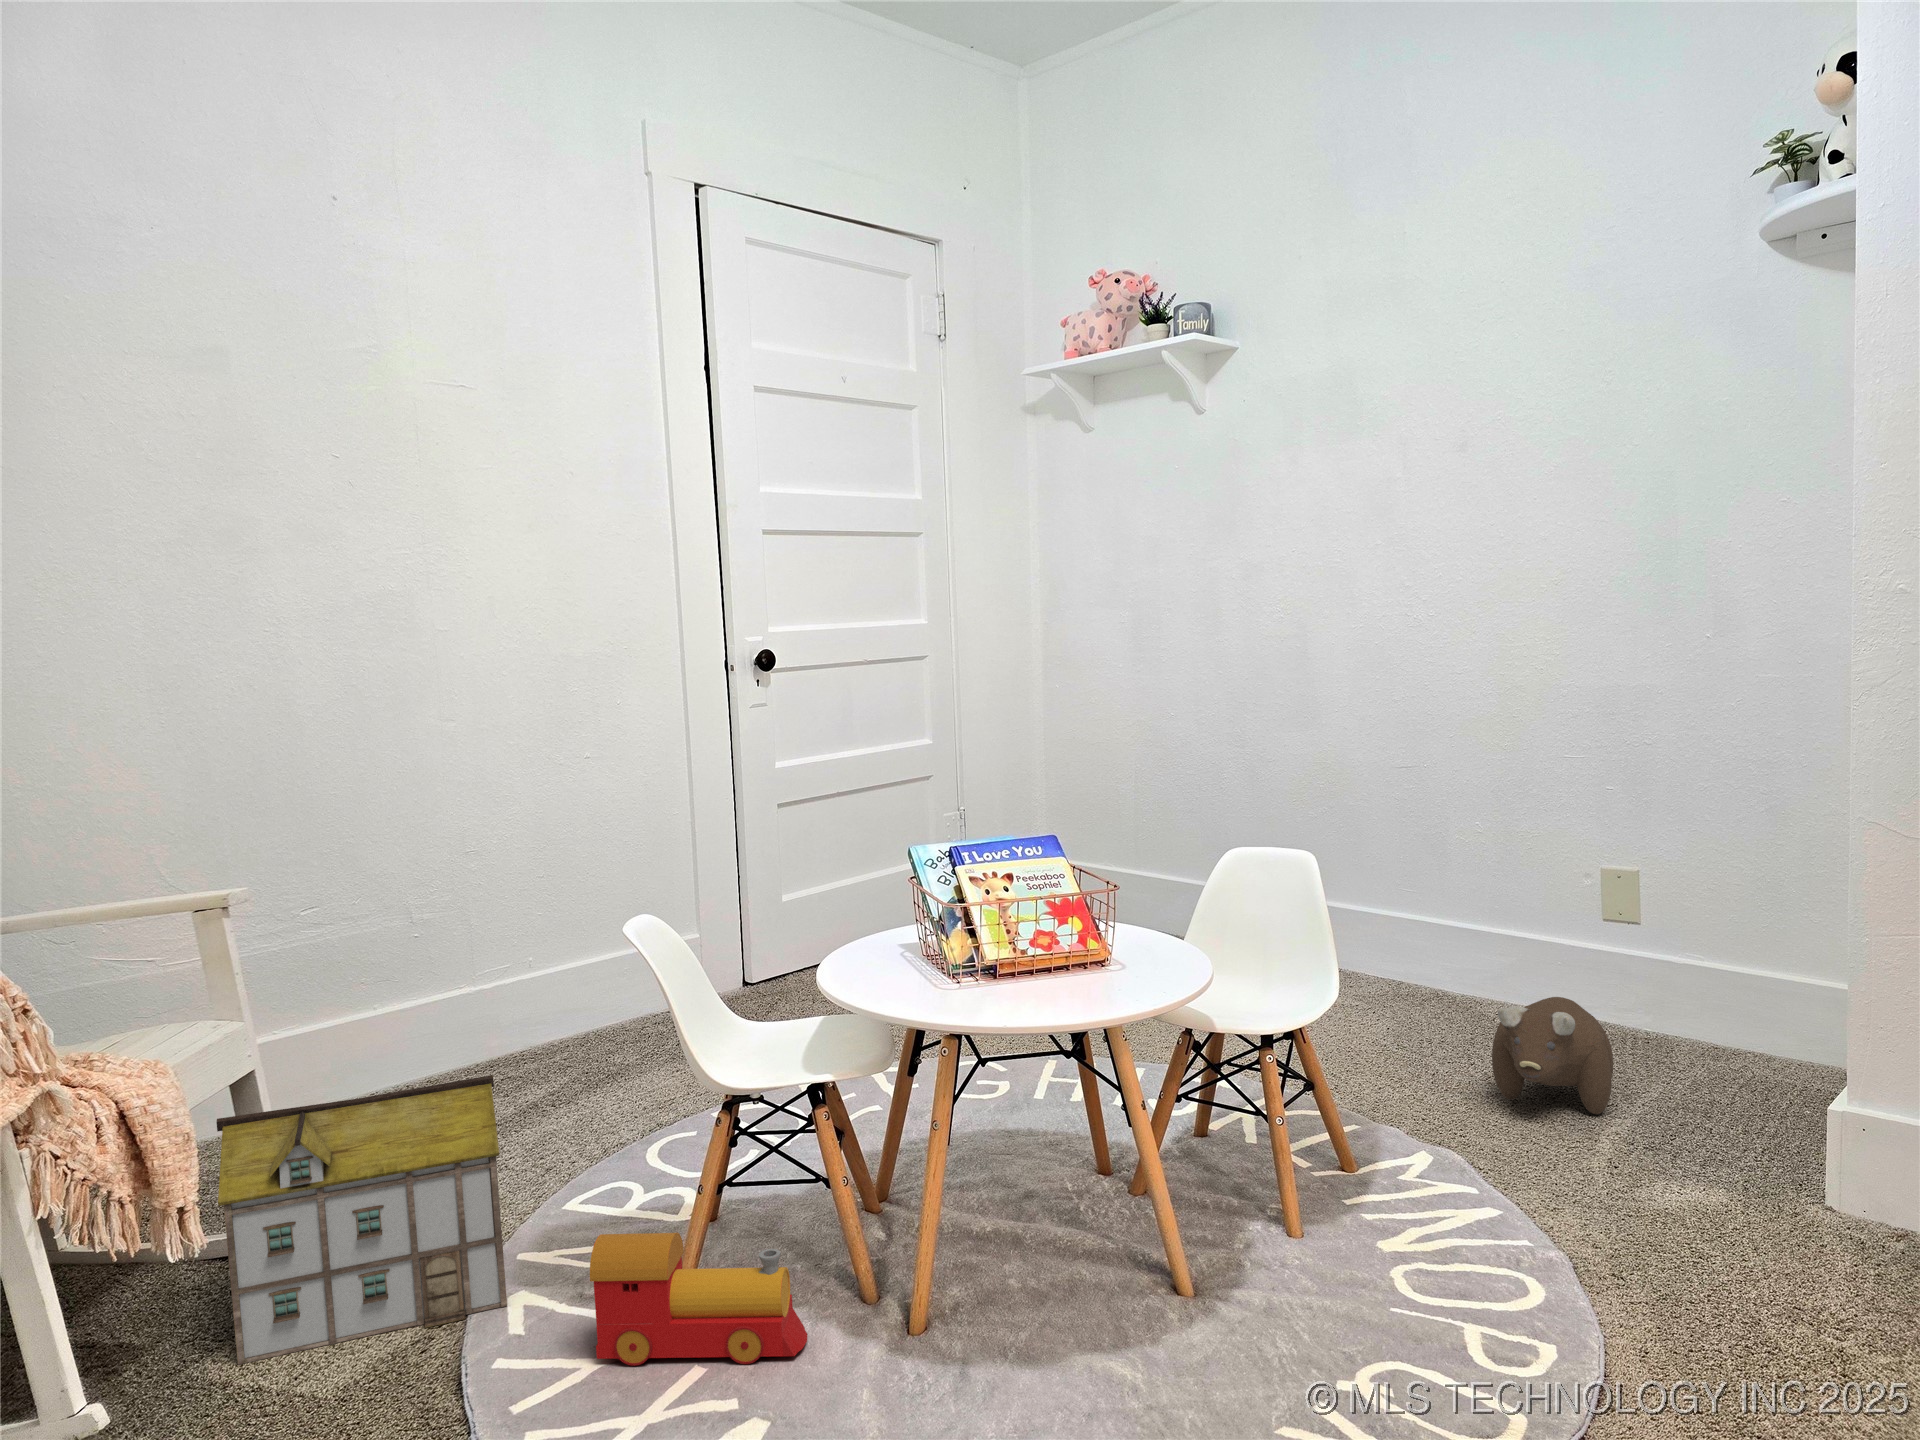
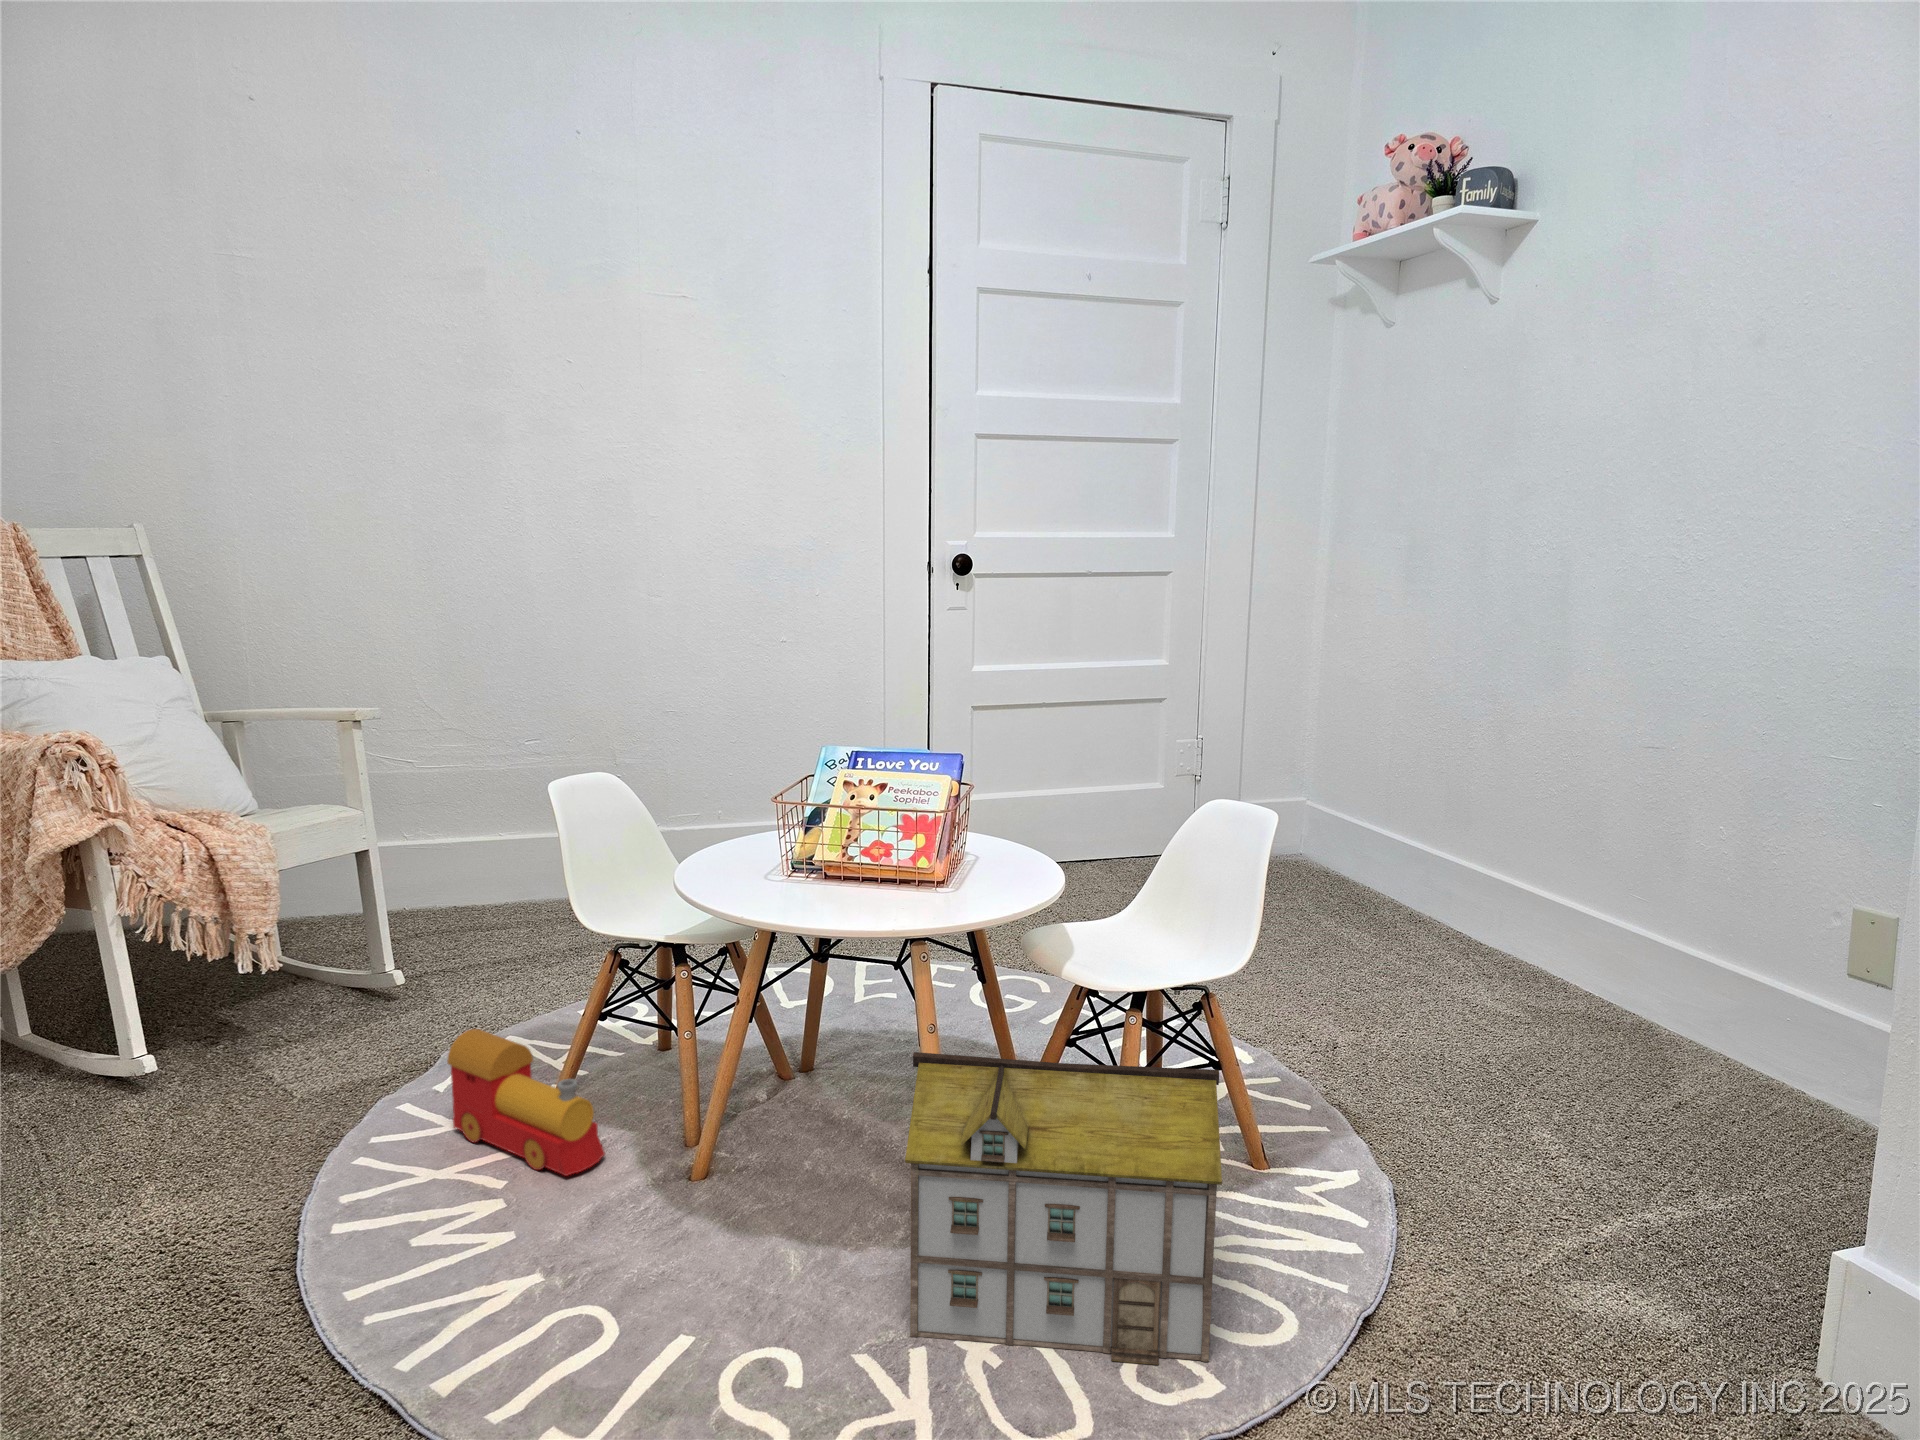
plush toy: present [1492,997,1613,1114] -> none [1522,1041,1708,1201]
toy house: present [216,1075,507,1365] -> present [905,1052,1222,1365]

